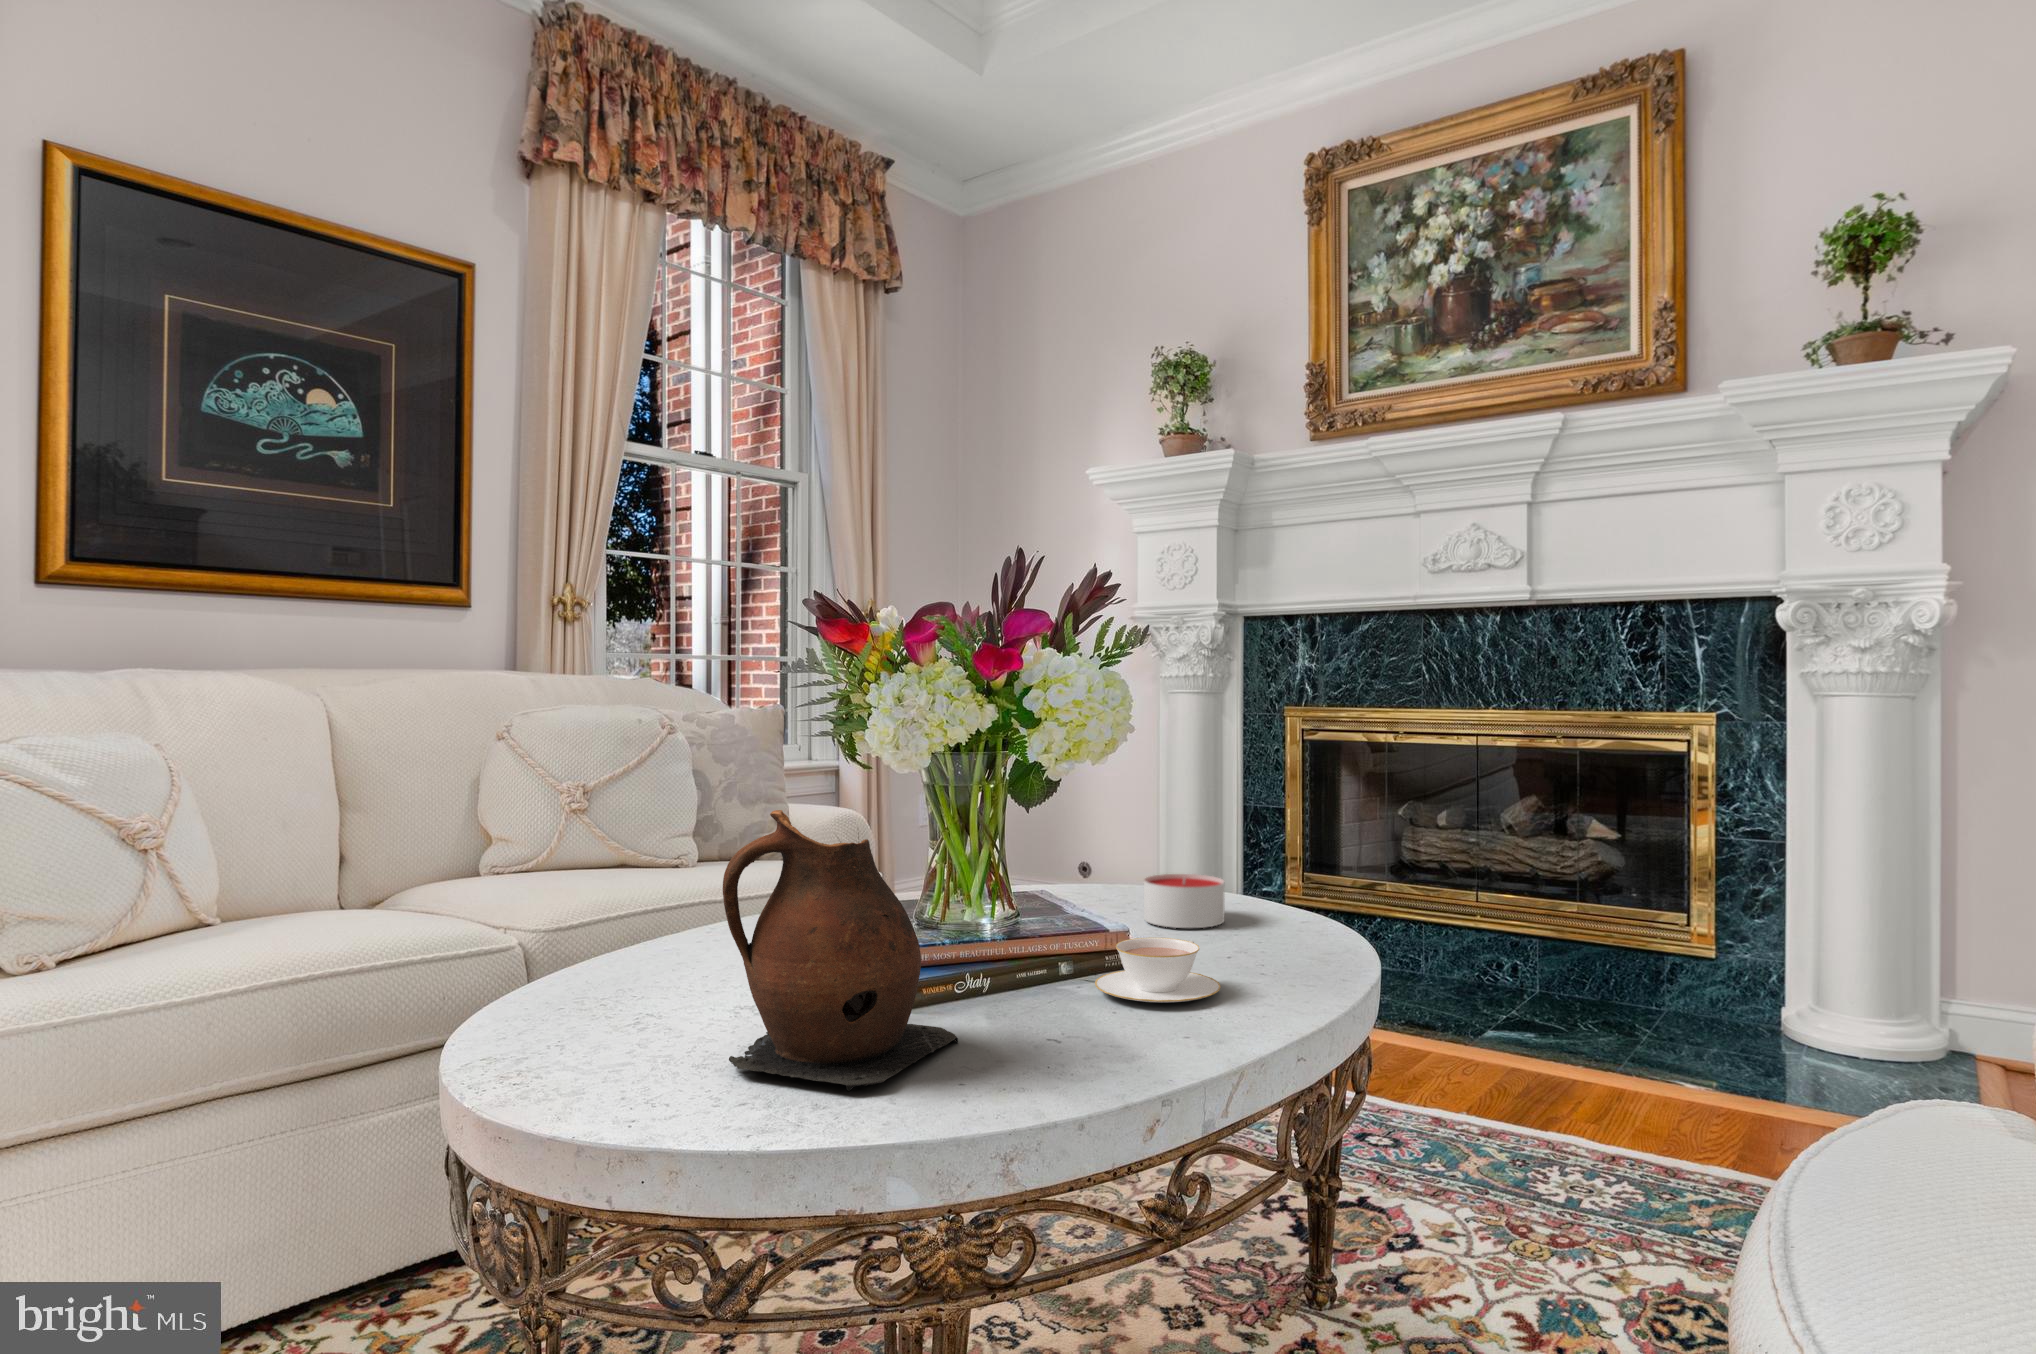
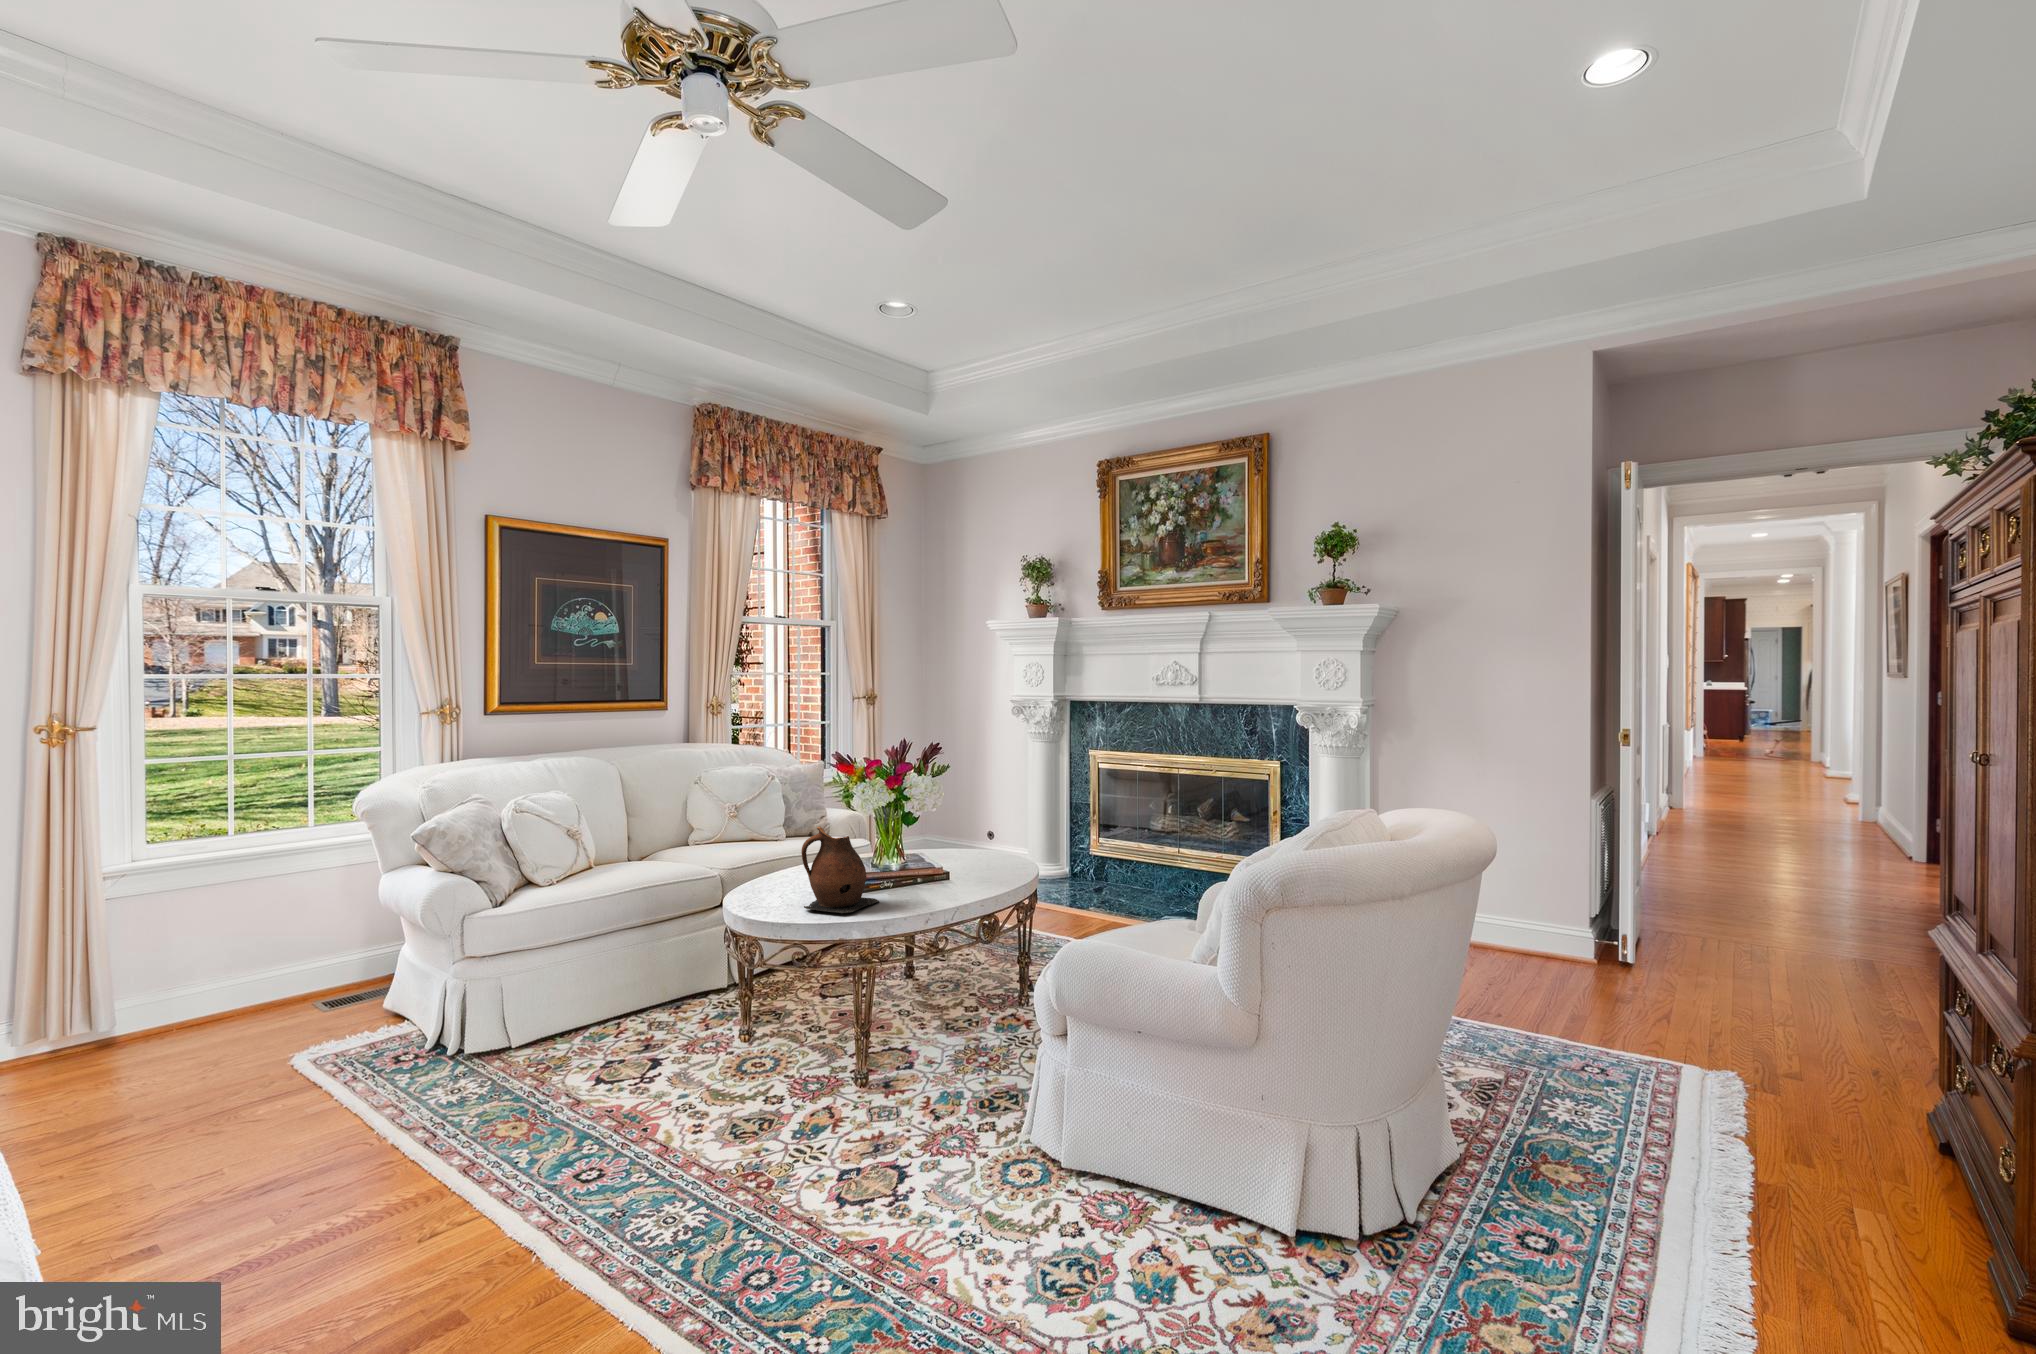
candle: present [1144,874,1224,928] -> none [967,844,999,866]
teacup: present [1095,937,1221,1002] -> none [933,869,977,891]

